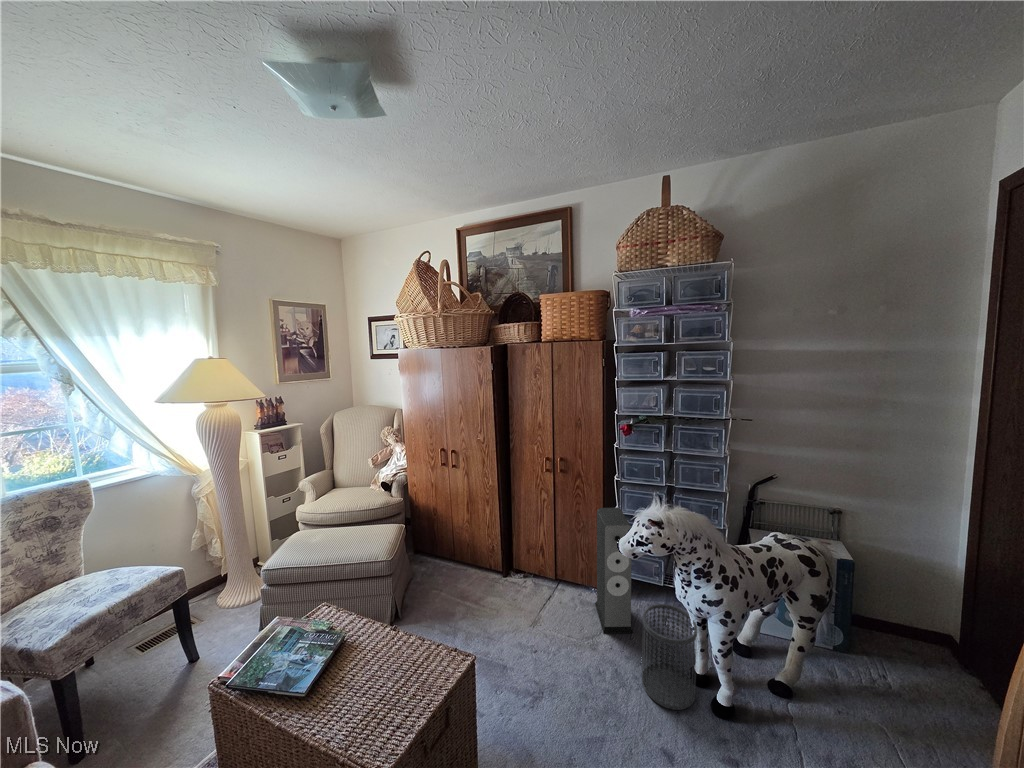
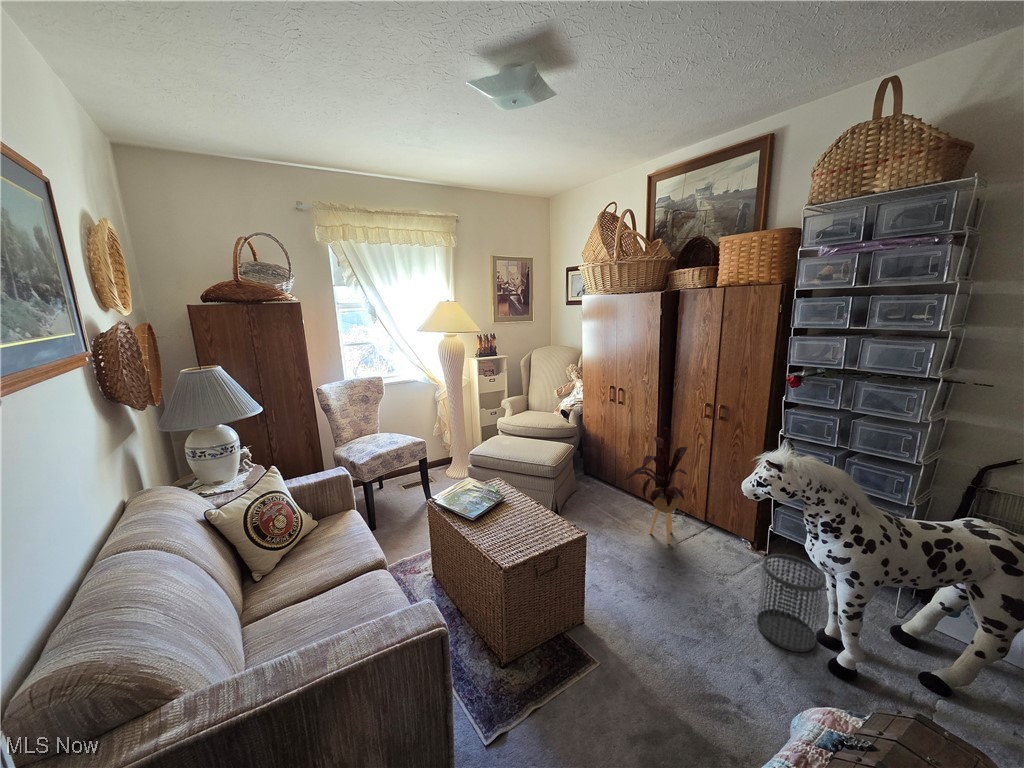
house plant: none [477,492,546,620] -> present [625,428,687,544]
speaker: present [595,508,633,634] -> none [736,460,779,585]

